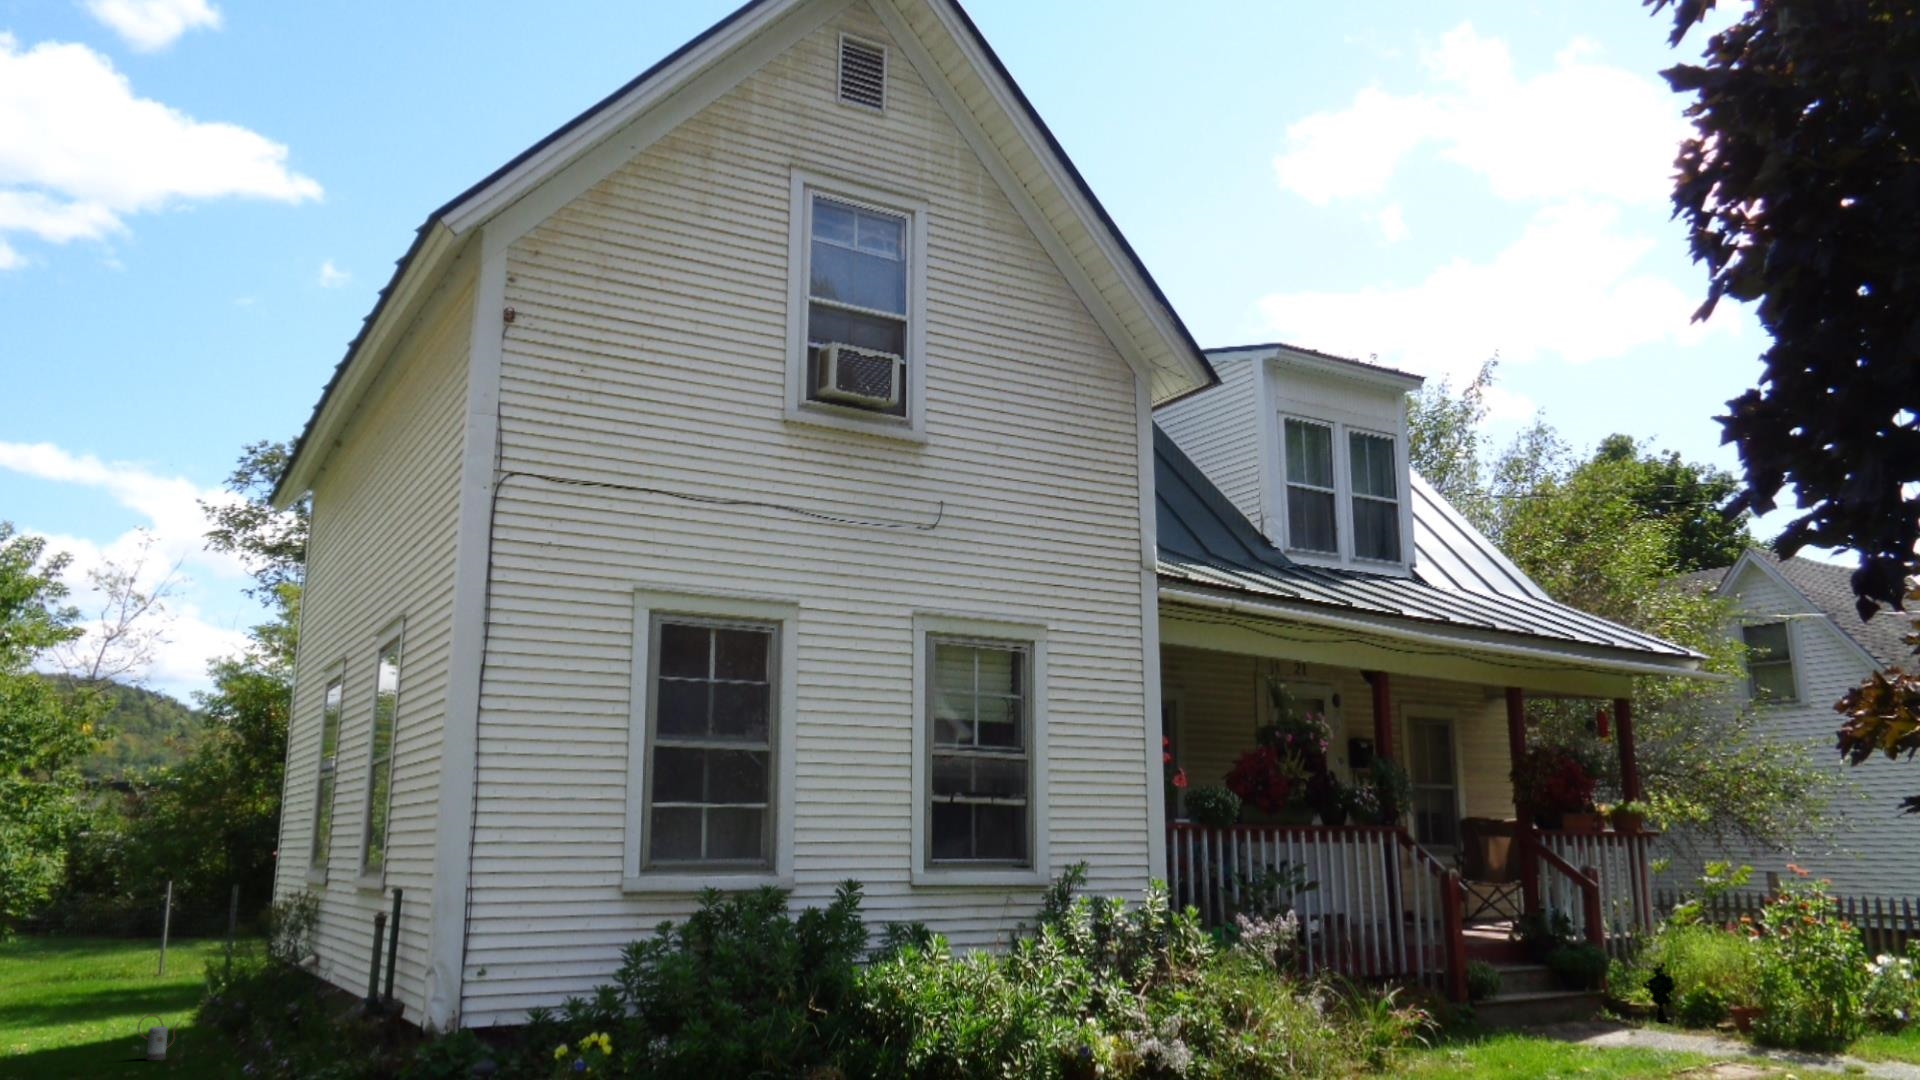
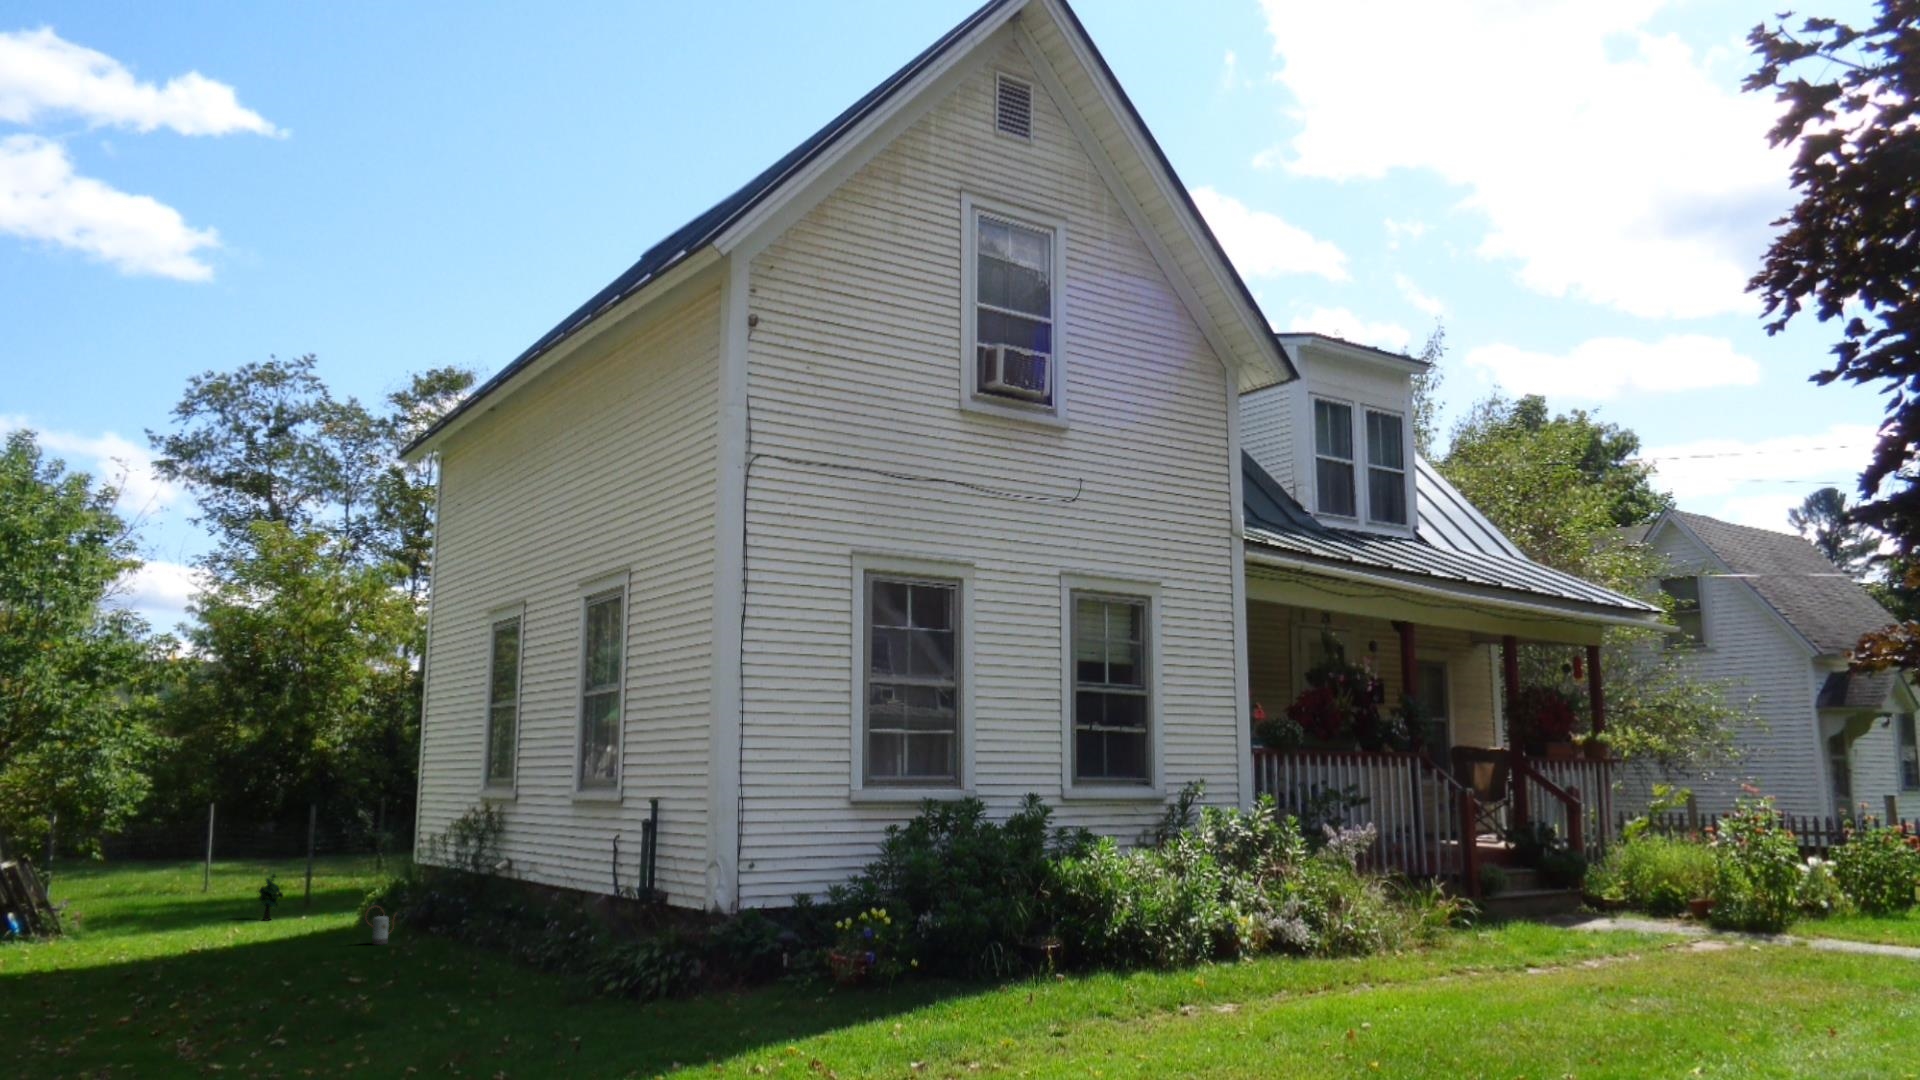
decorative plant: present [1642,963,1676,1022] -> present [259,874,283,921]

